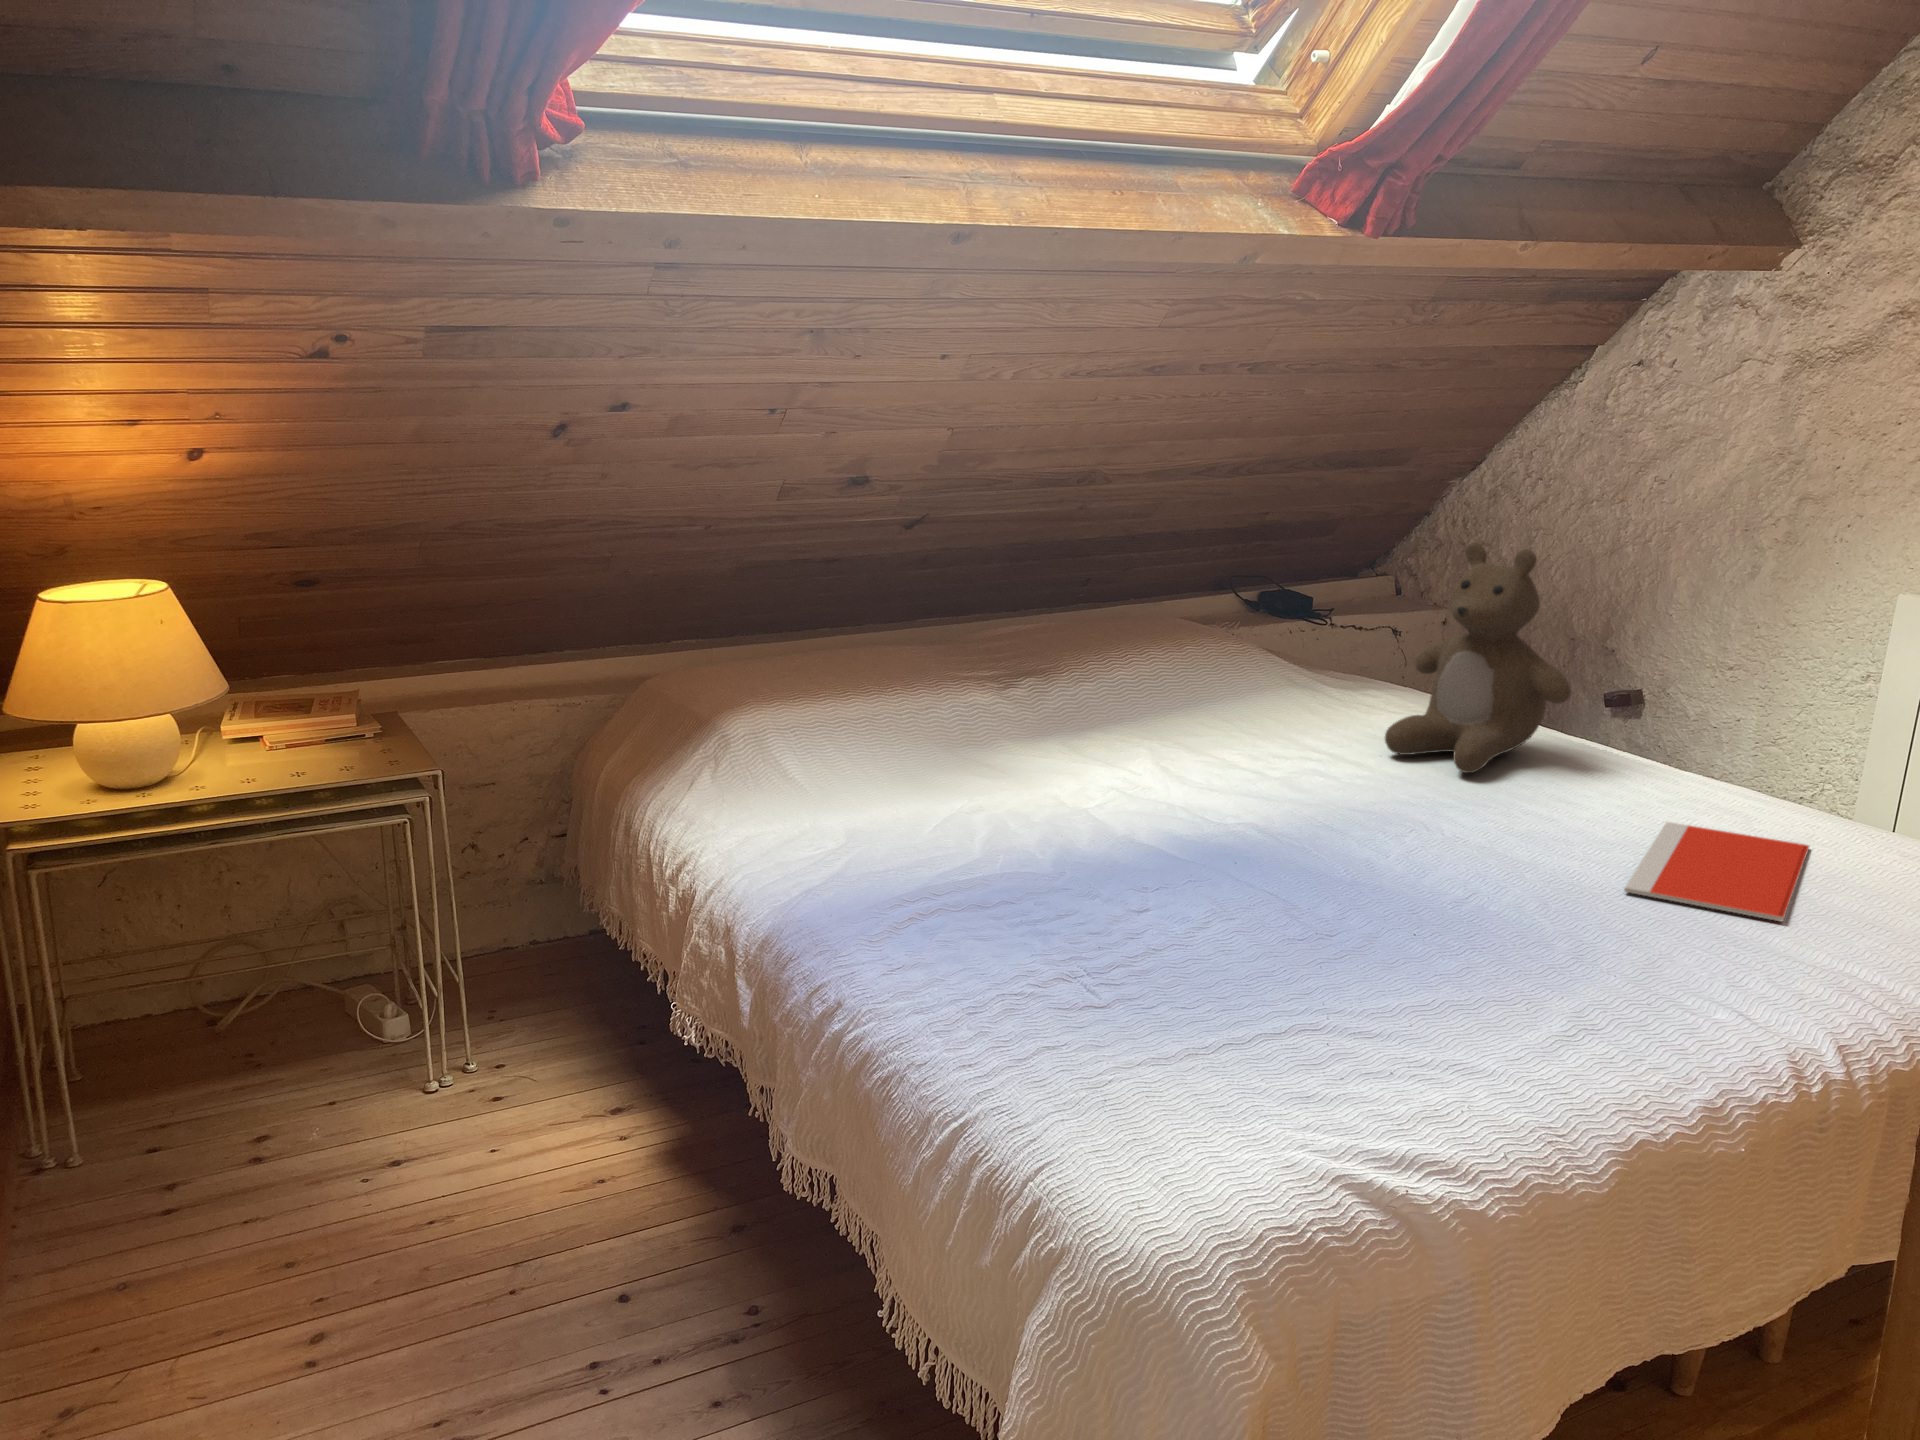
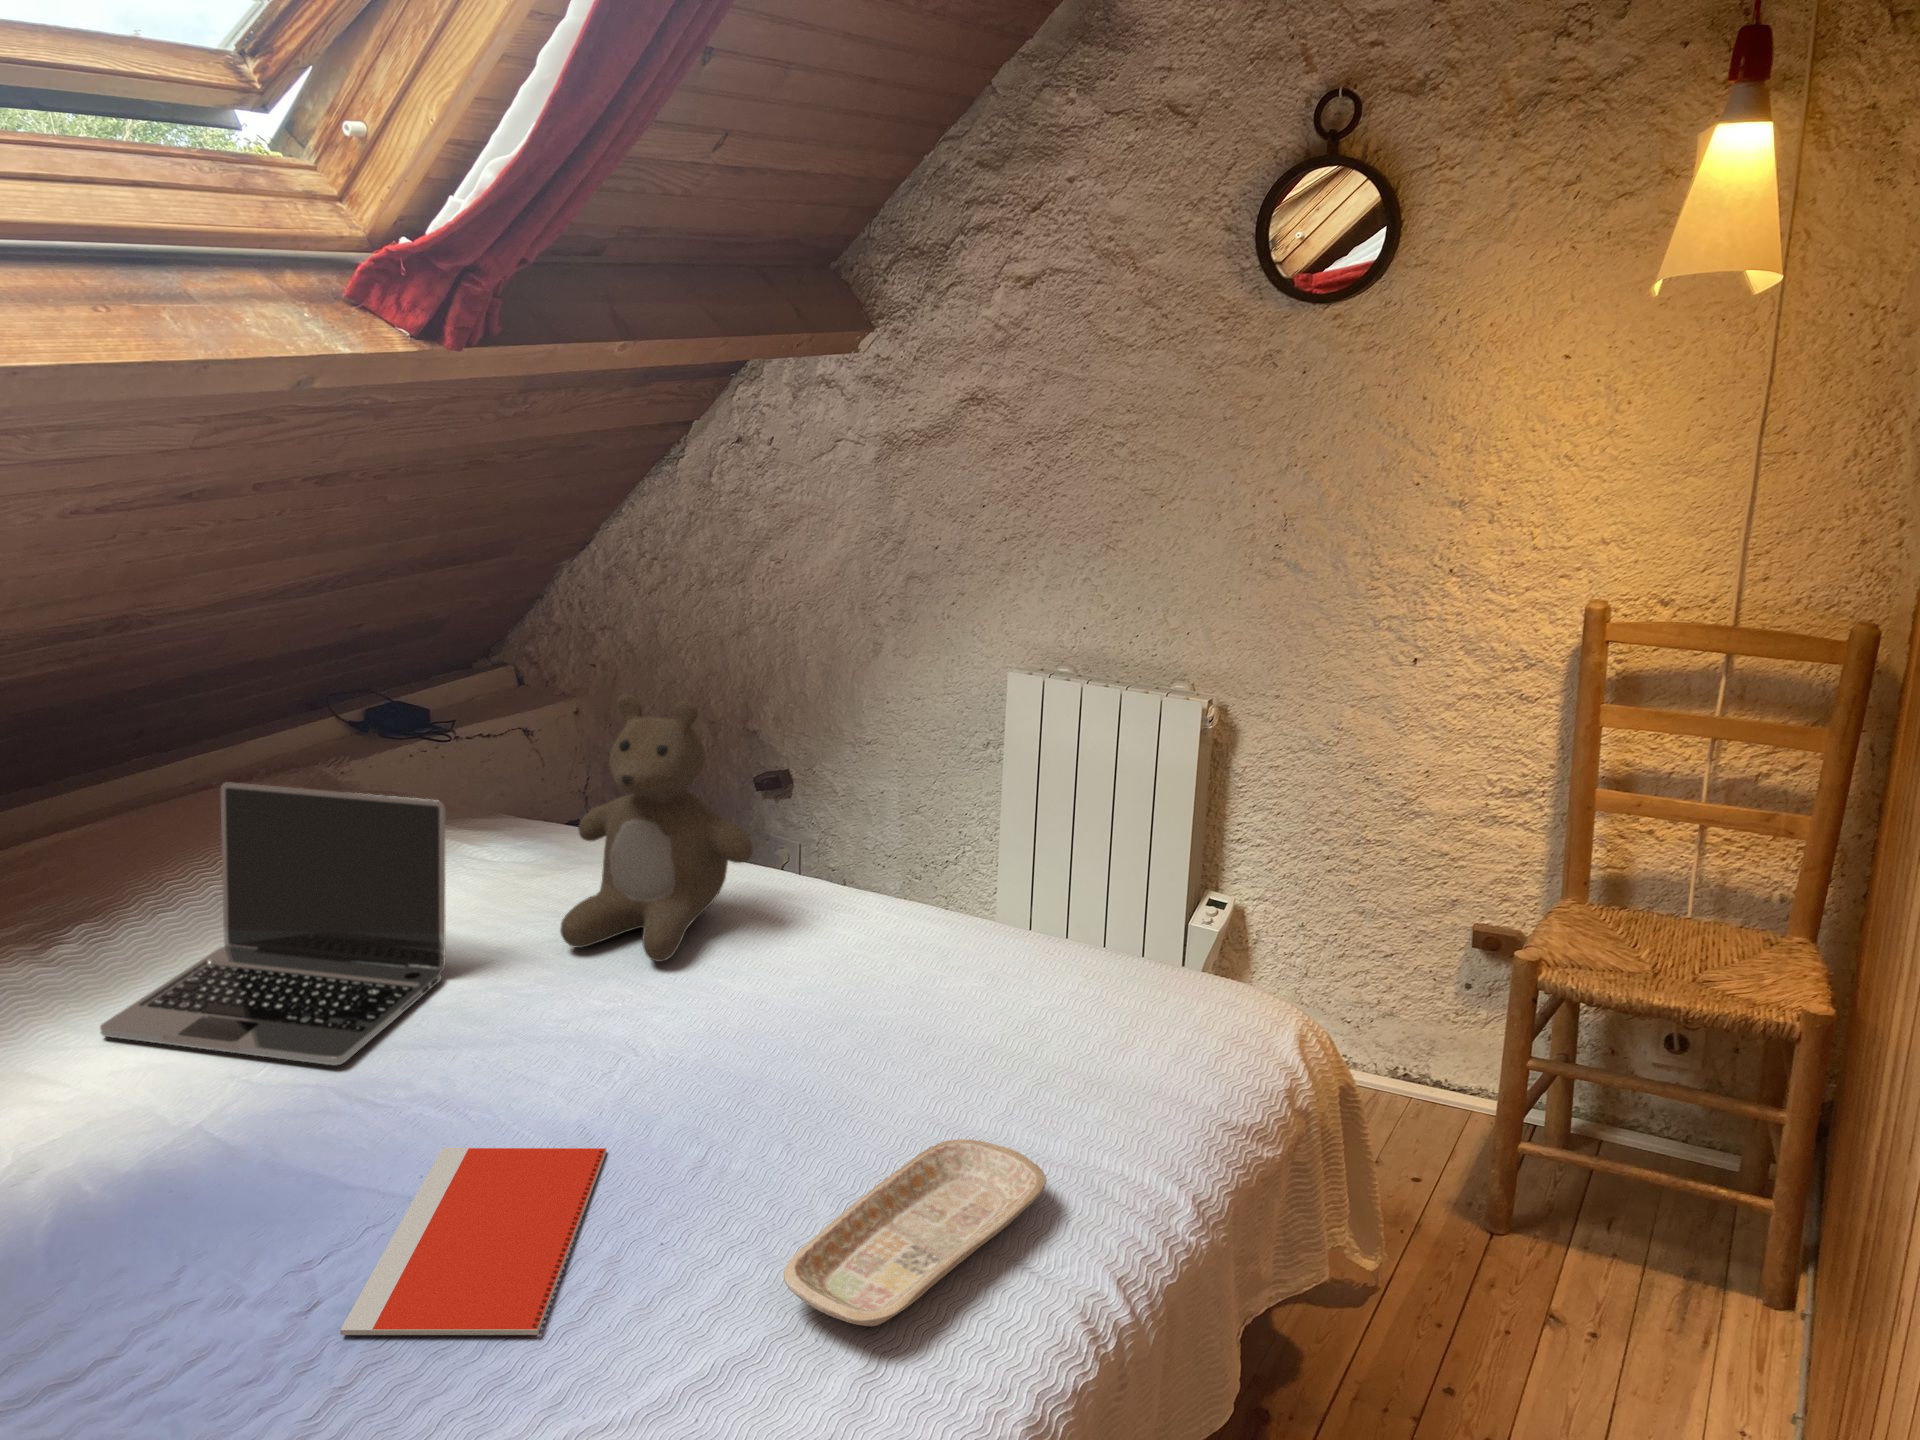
laptop: none [1038,582,1306,786] -> present [100,782,445,1065]
notebook: present [1625,822,1809,921] -> present [340,1148,607,1335]
tray: none [1510,916,1787,1010] -> present [784,1139,1047,1326]

